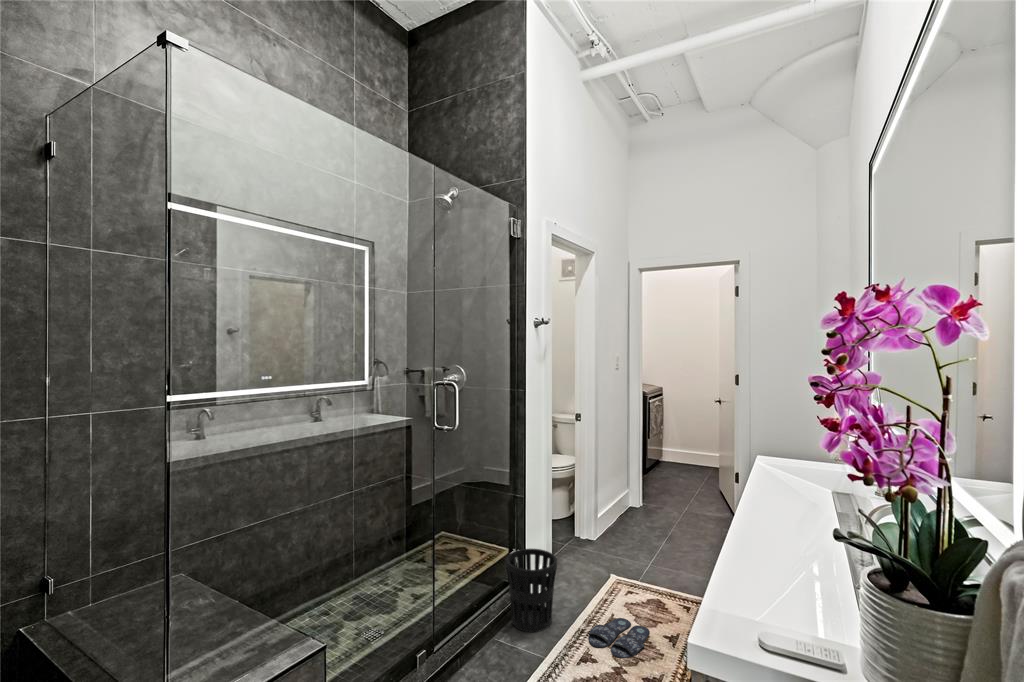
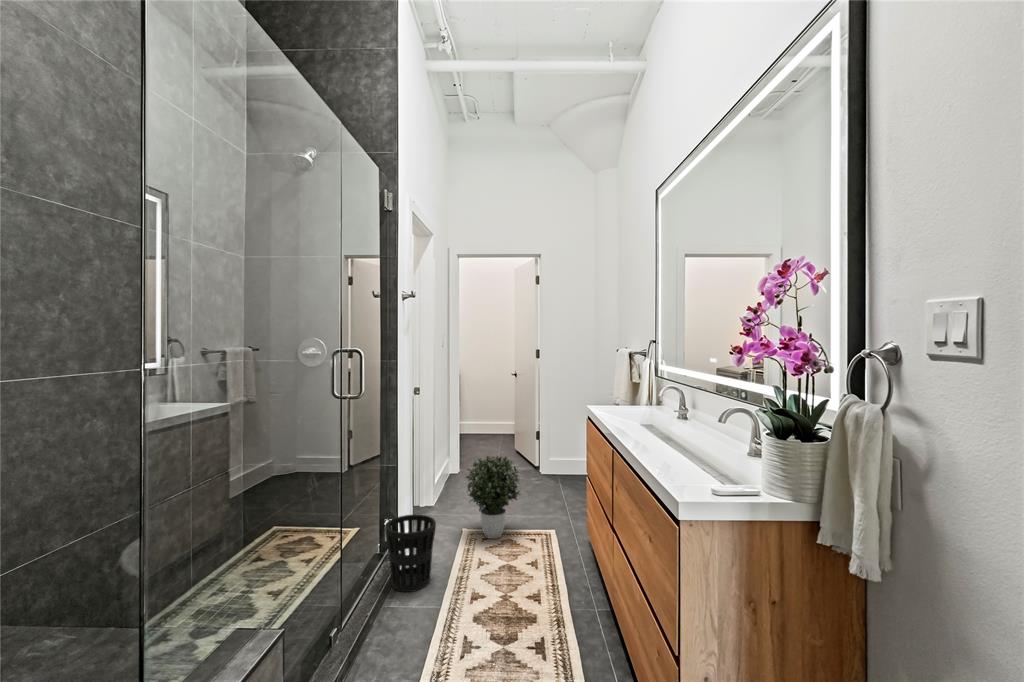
potted plant: none [613,496,677,594] -> present [466,456,520,539]
slippers: present [589,618,650,658] -> none [469,560,517,589]

